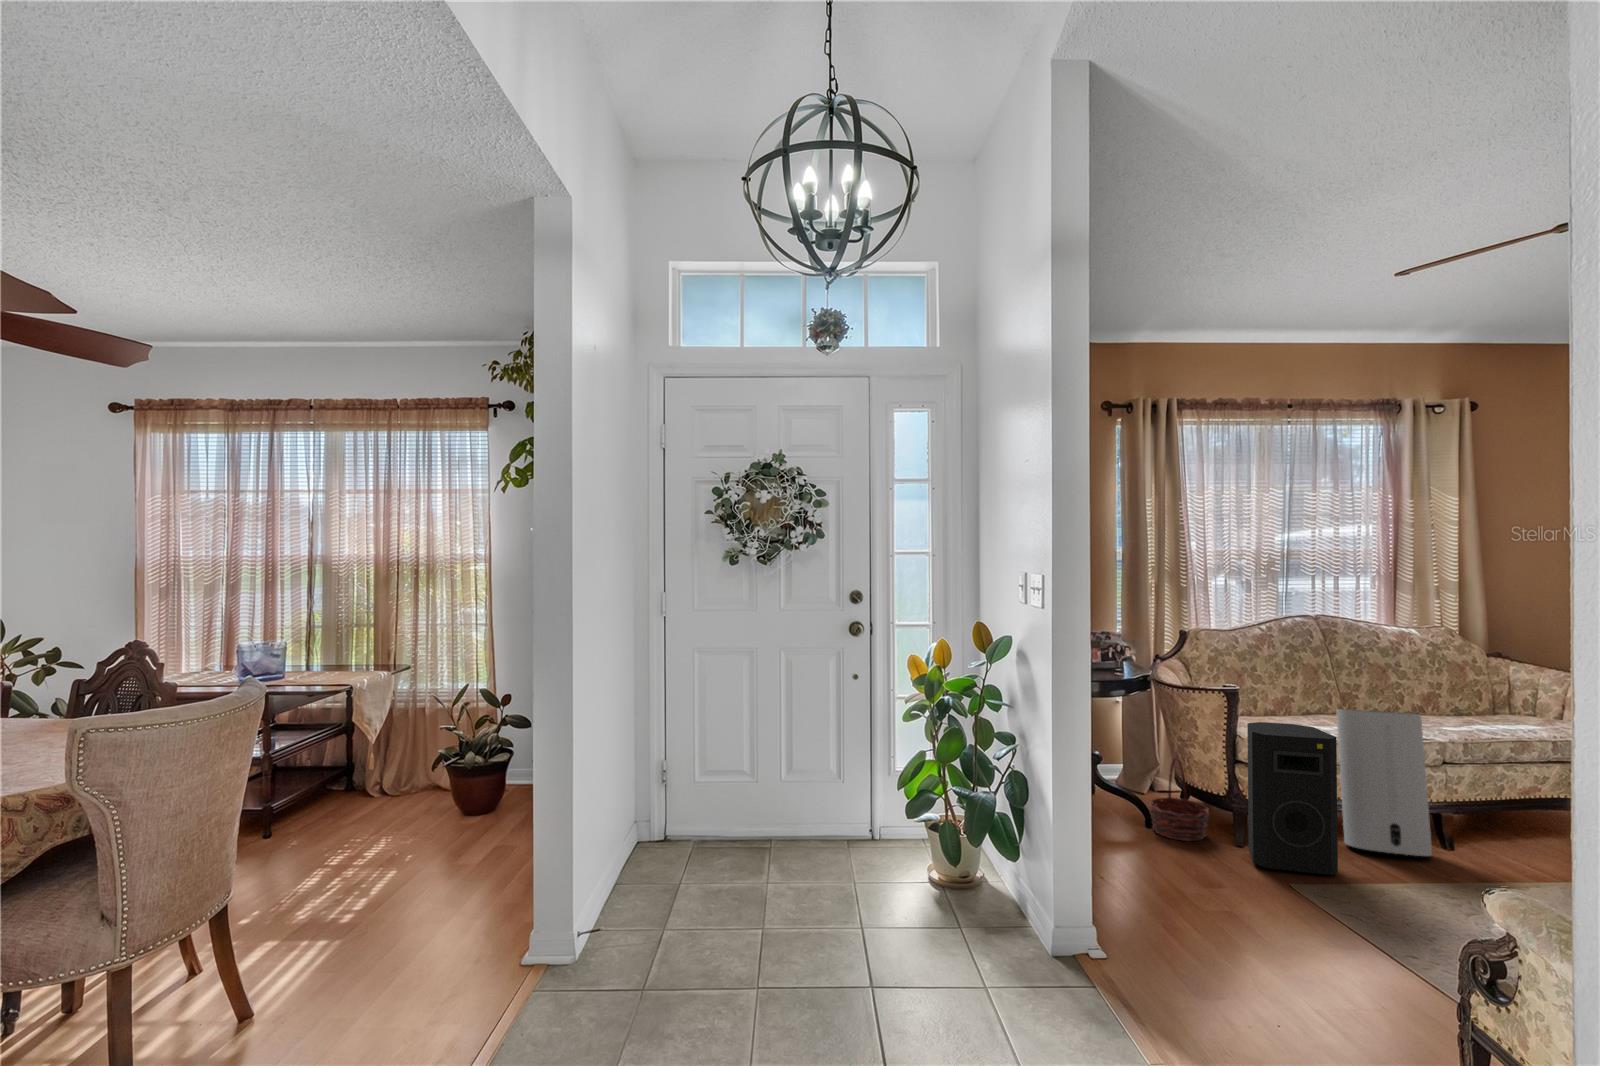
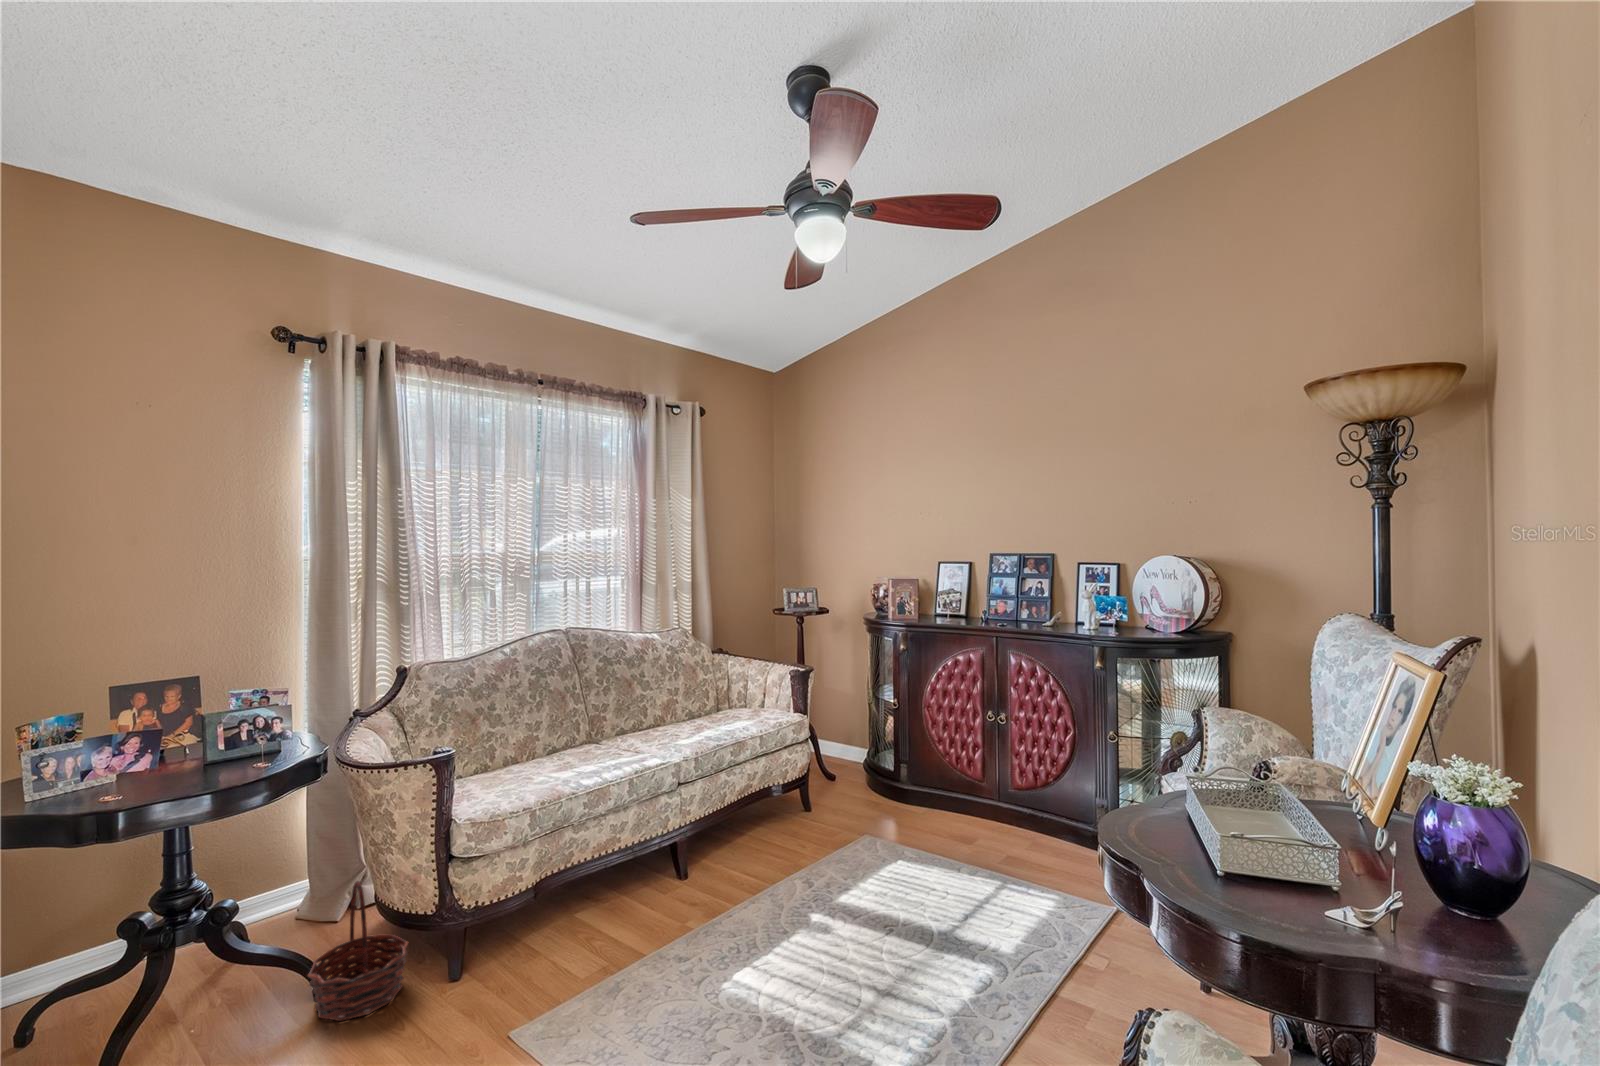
air purifier: present [1336,709,1432,856] -> none [576,741,668,928]
speaker: present [1247,722,1338,875] -> none [457,793,568,1030]

